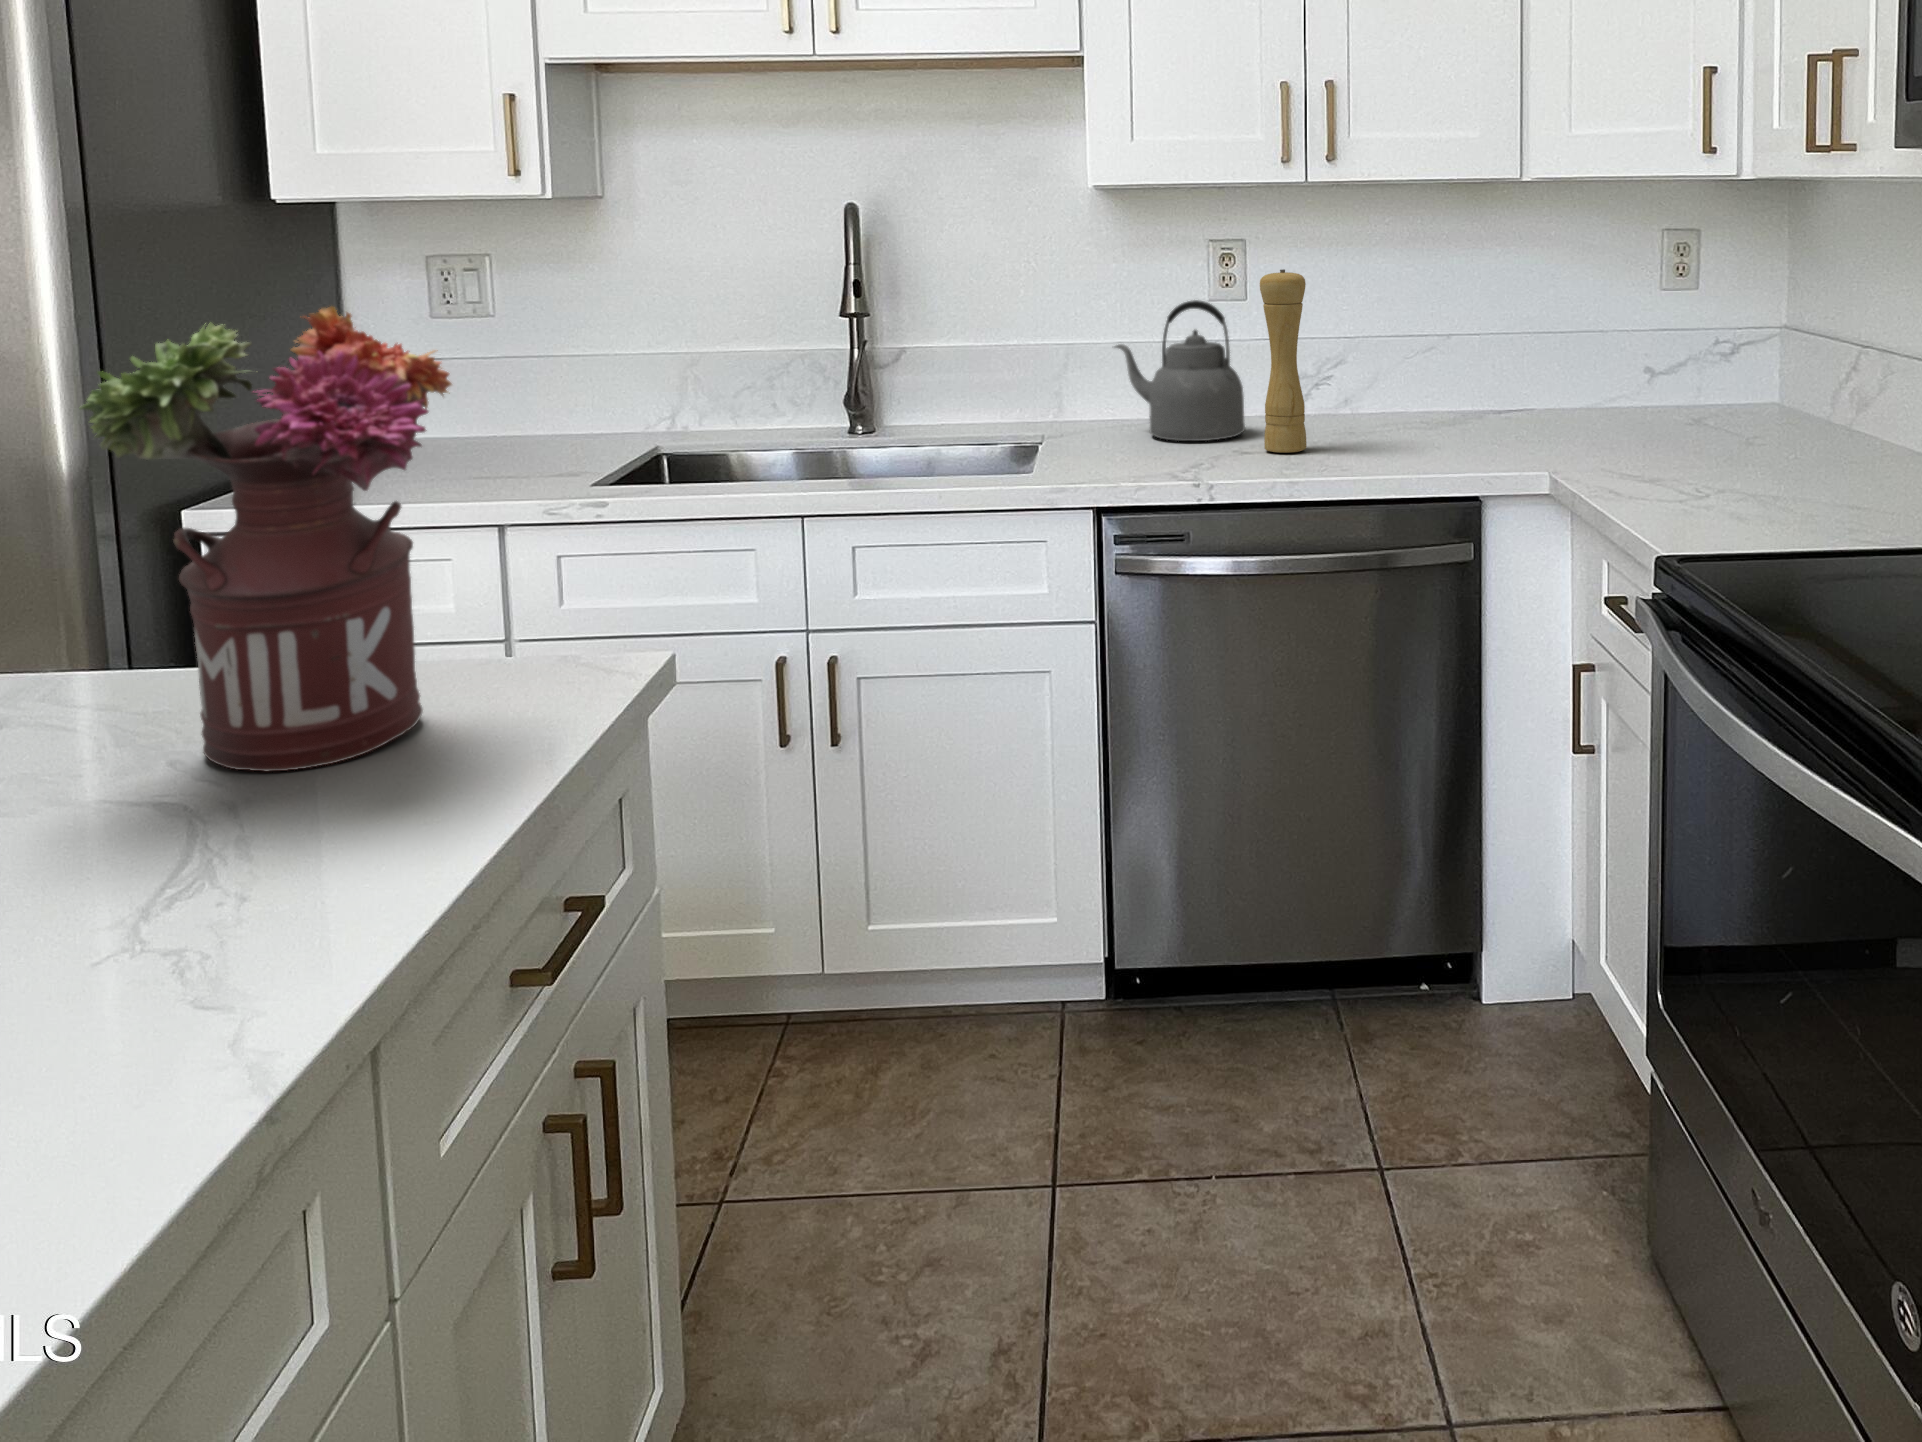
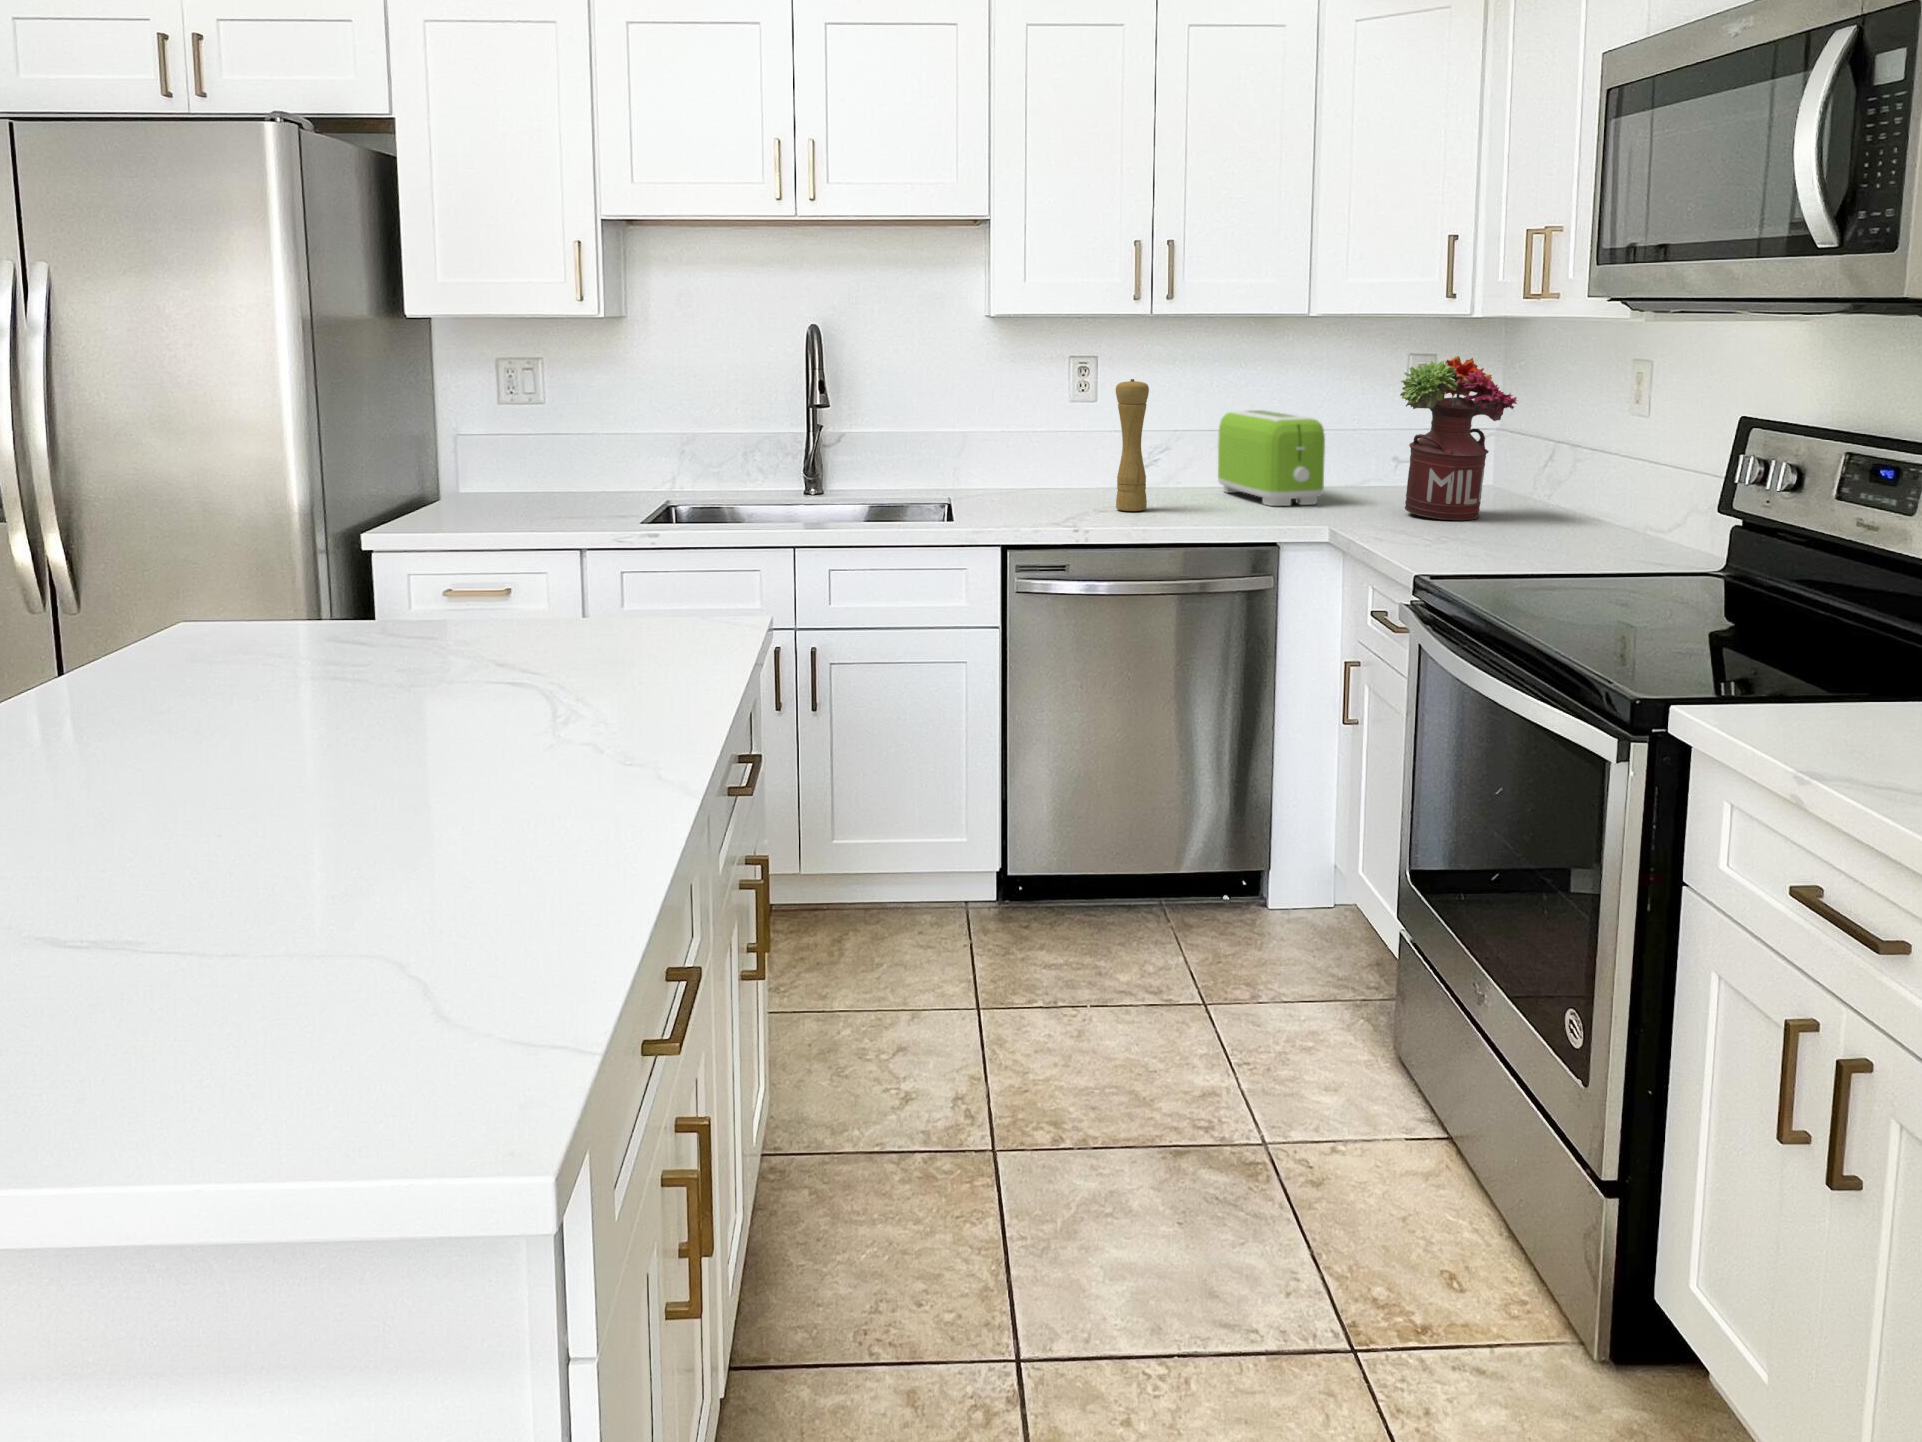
kettle: present [1115,300,1245,441] -> none [1001,401,1098,503]
flower arrangement: present [80,306,452,771] -> present [1400,356,1517,520]
toaster: none [1411,307,1551,441] -> present [1218,410,1325,506]

